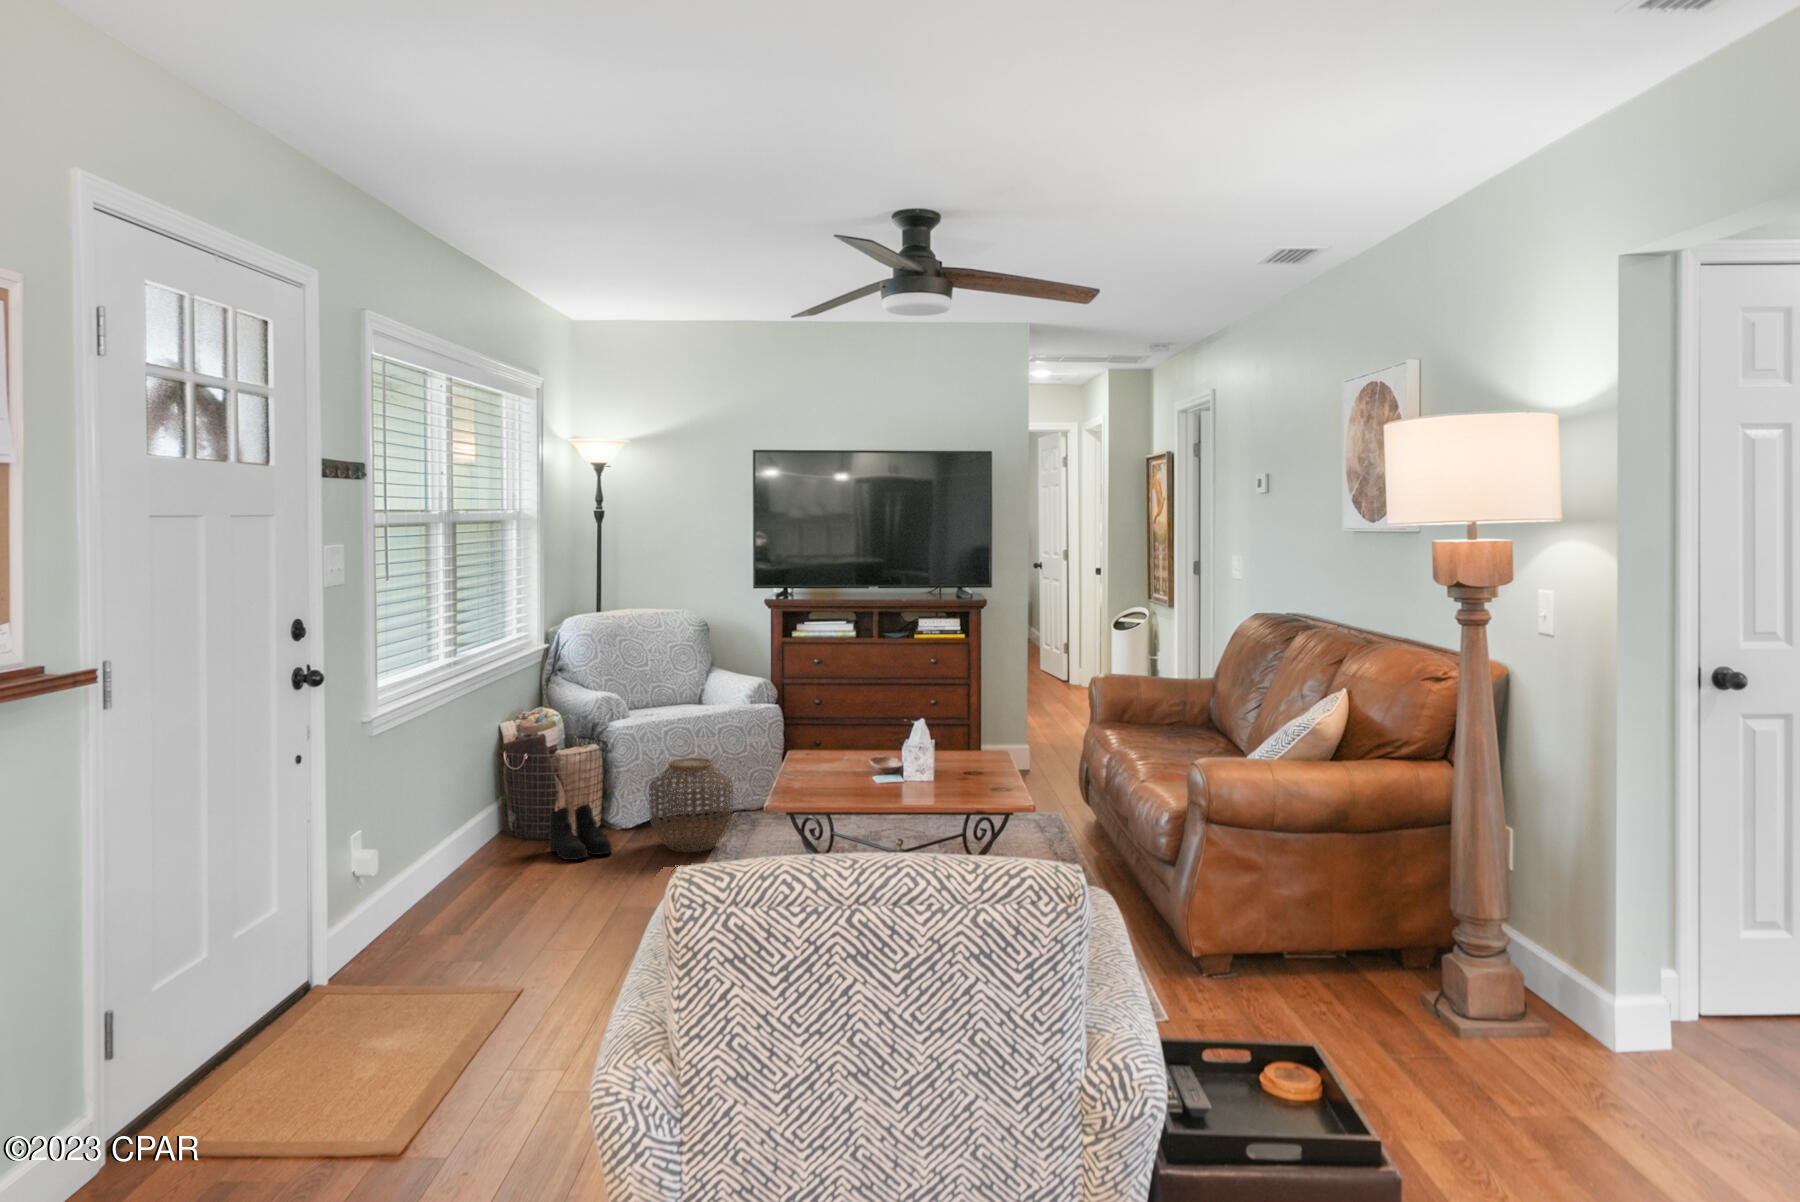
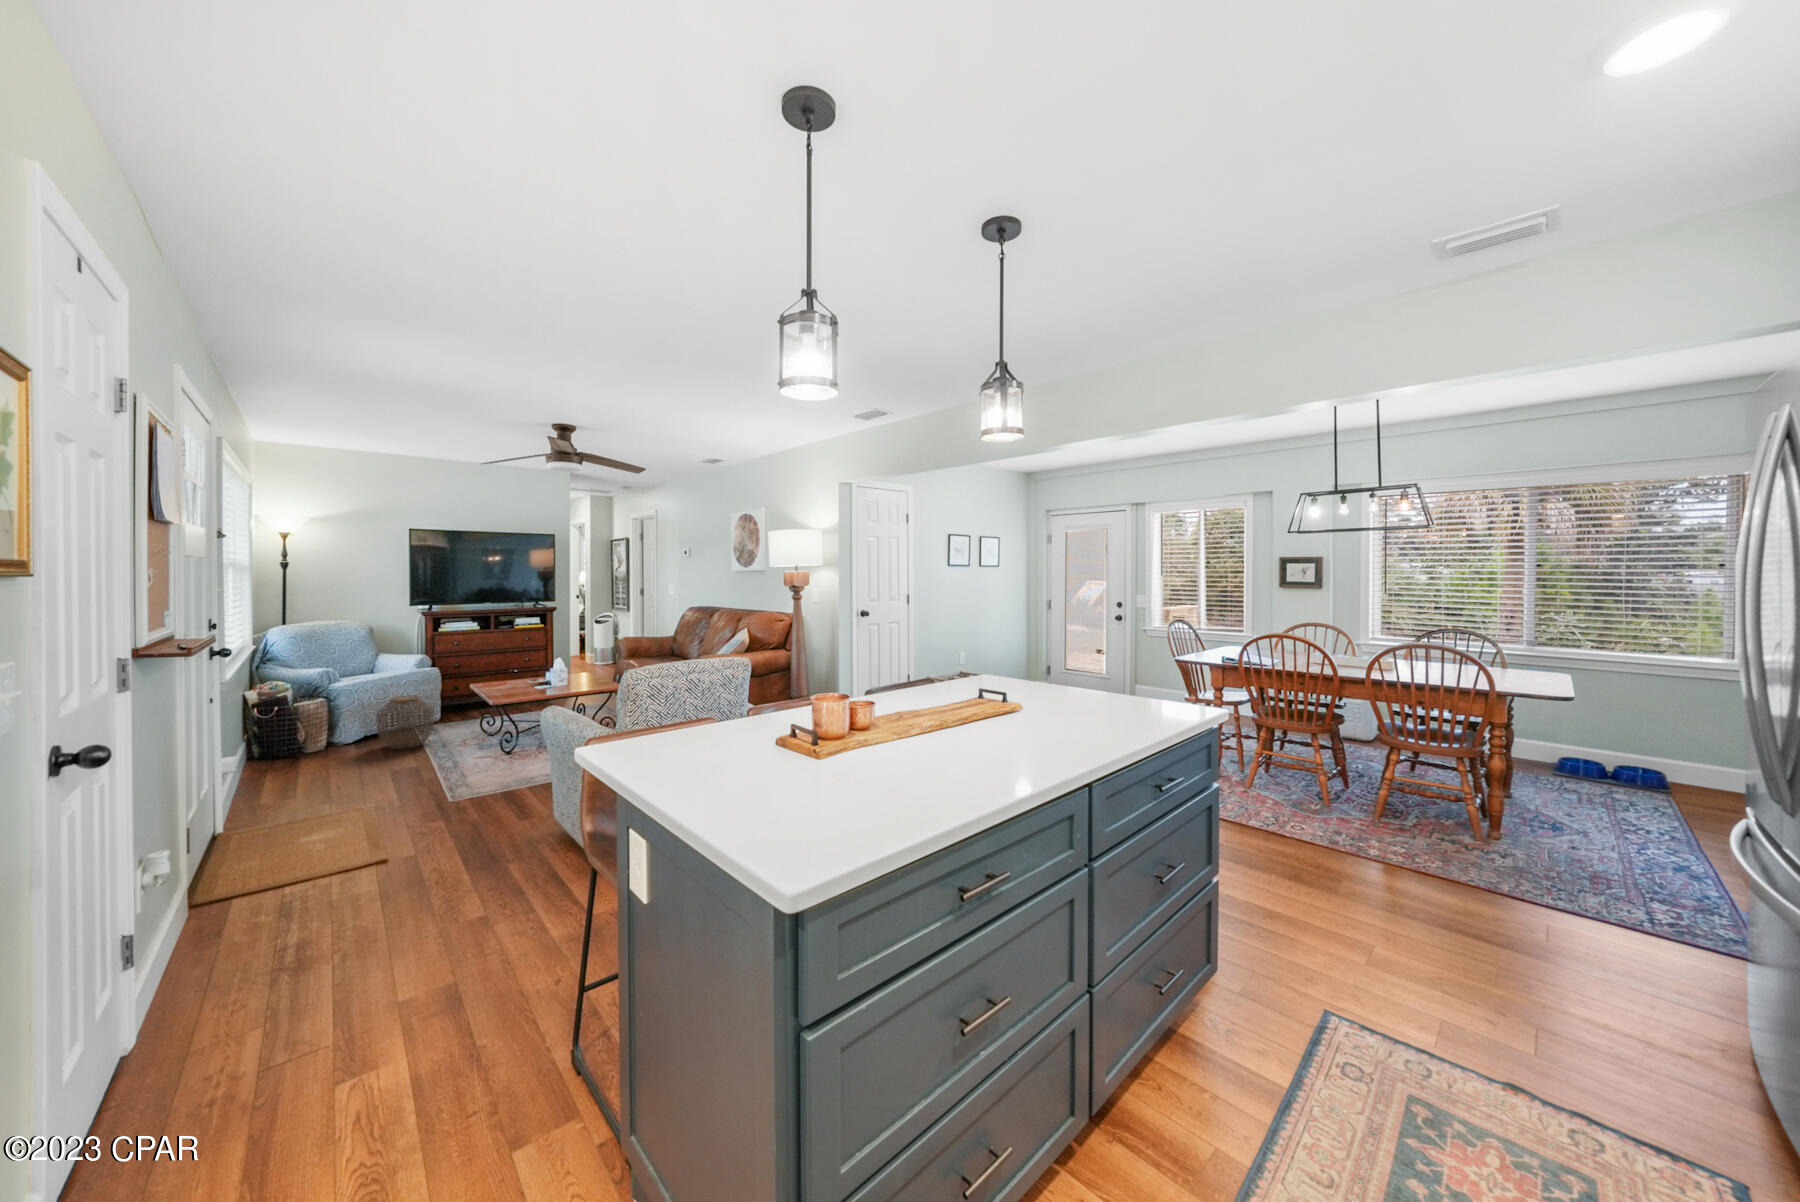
boots: present [550,804,612,860] -> none [302,730,353,763]

